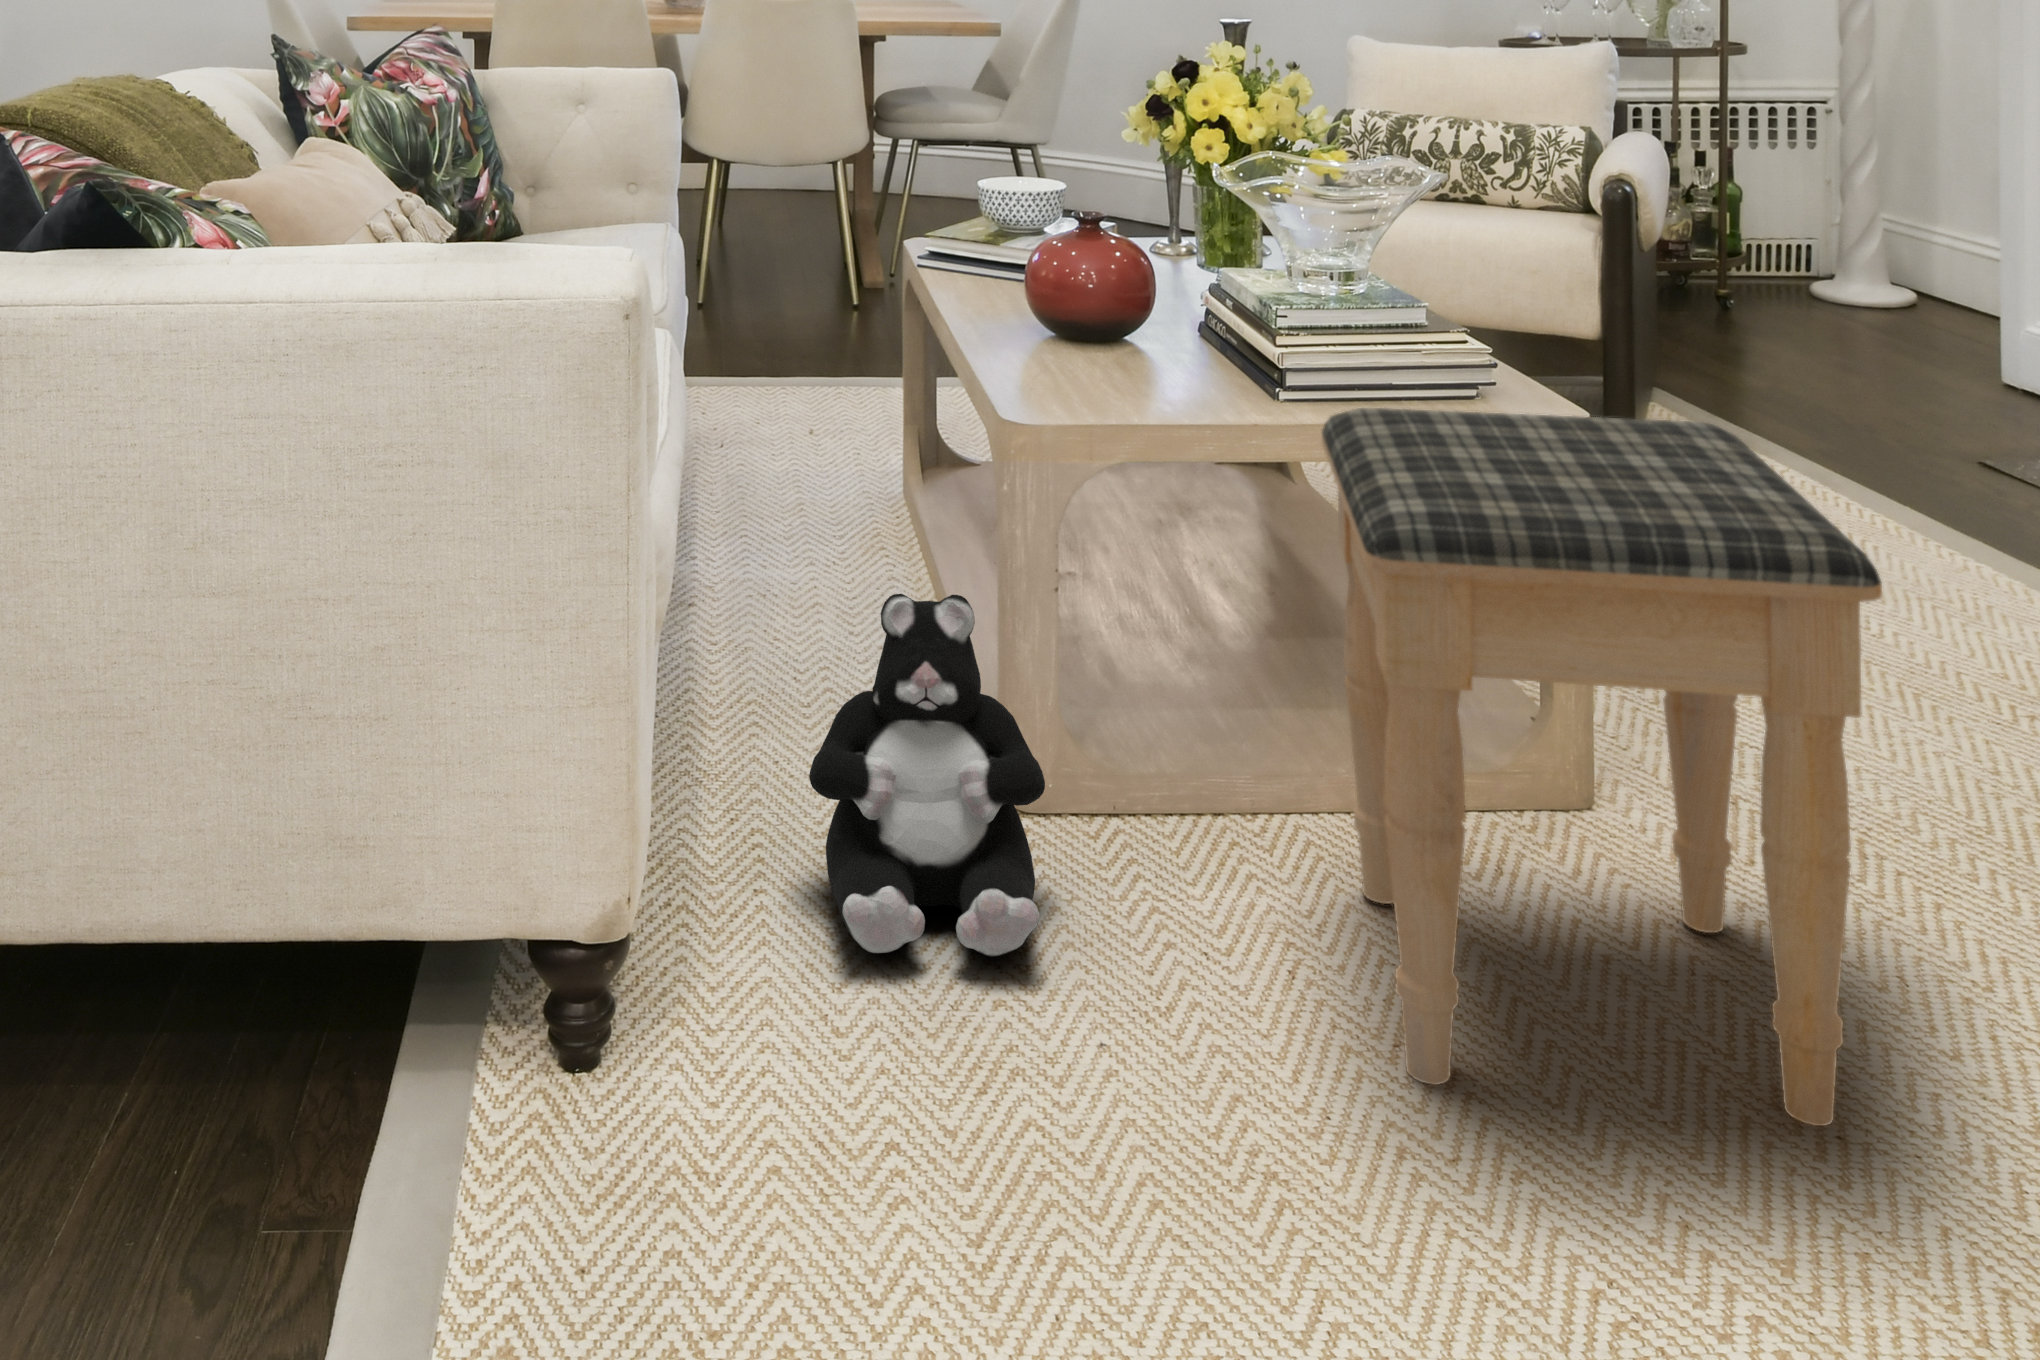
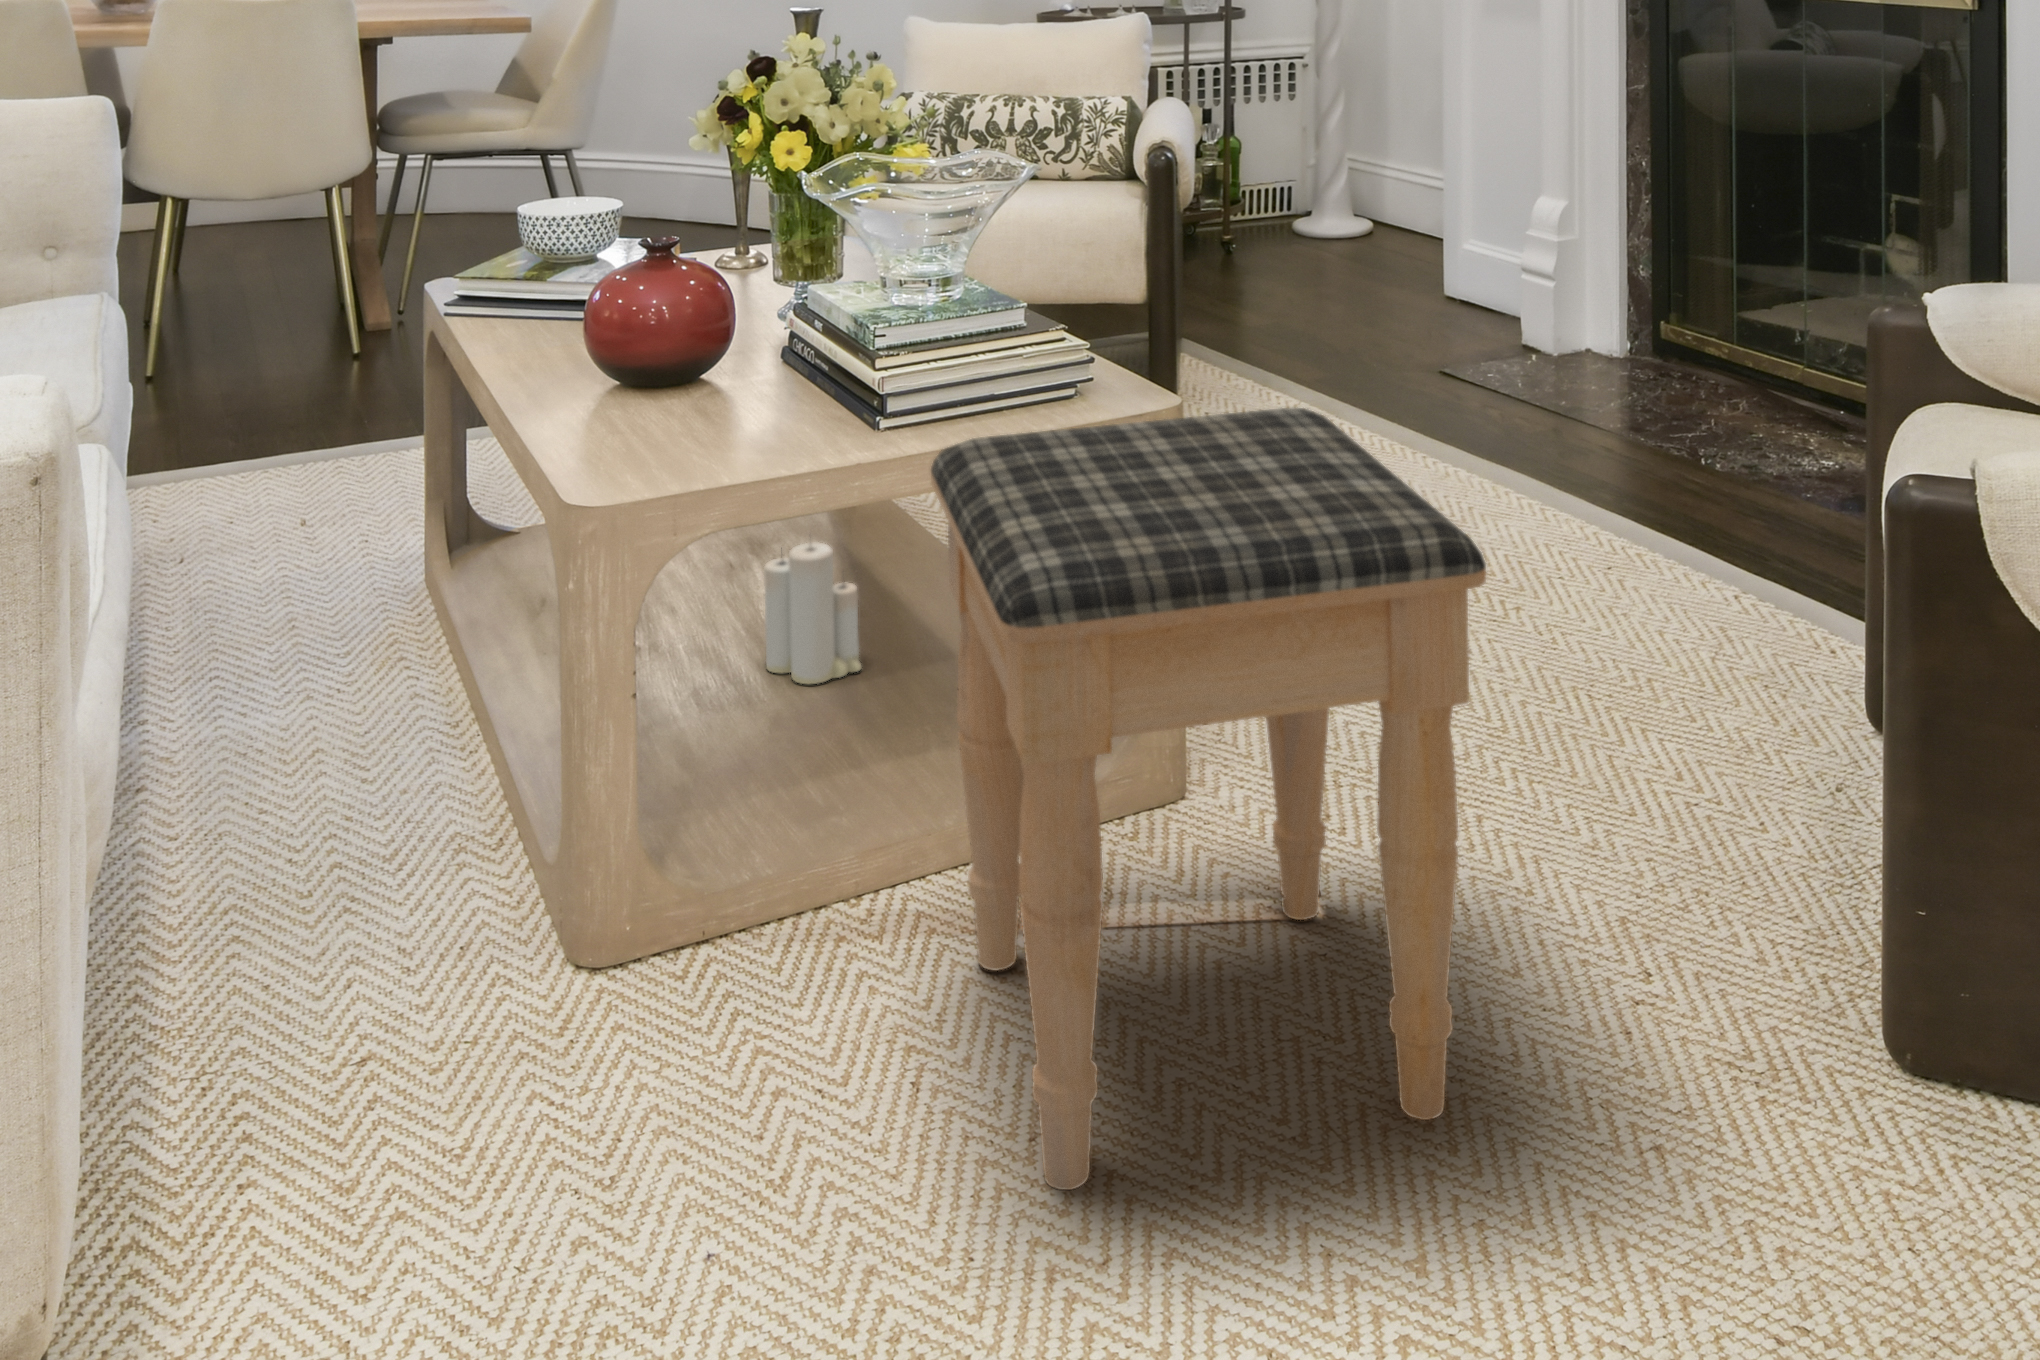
candle: none [1183,501,1274,641] -> present [764,542,861,684]
plush toy: present [809,594,1045,957] -> none [330,730,629,1212]

